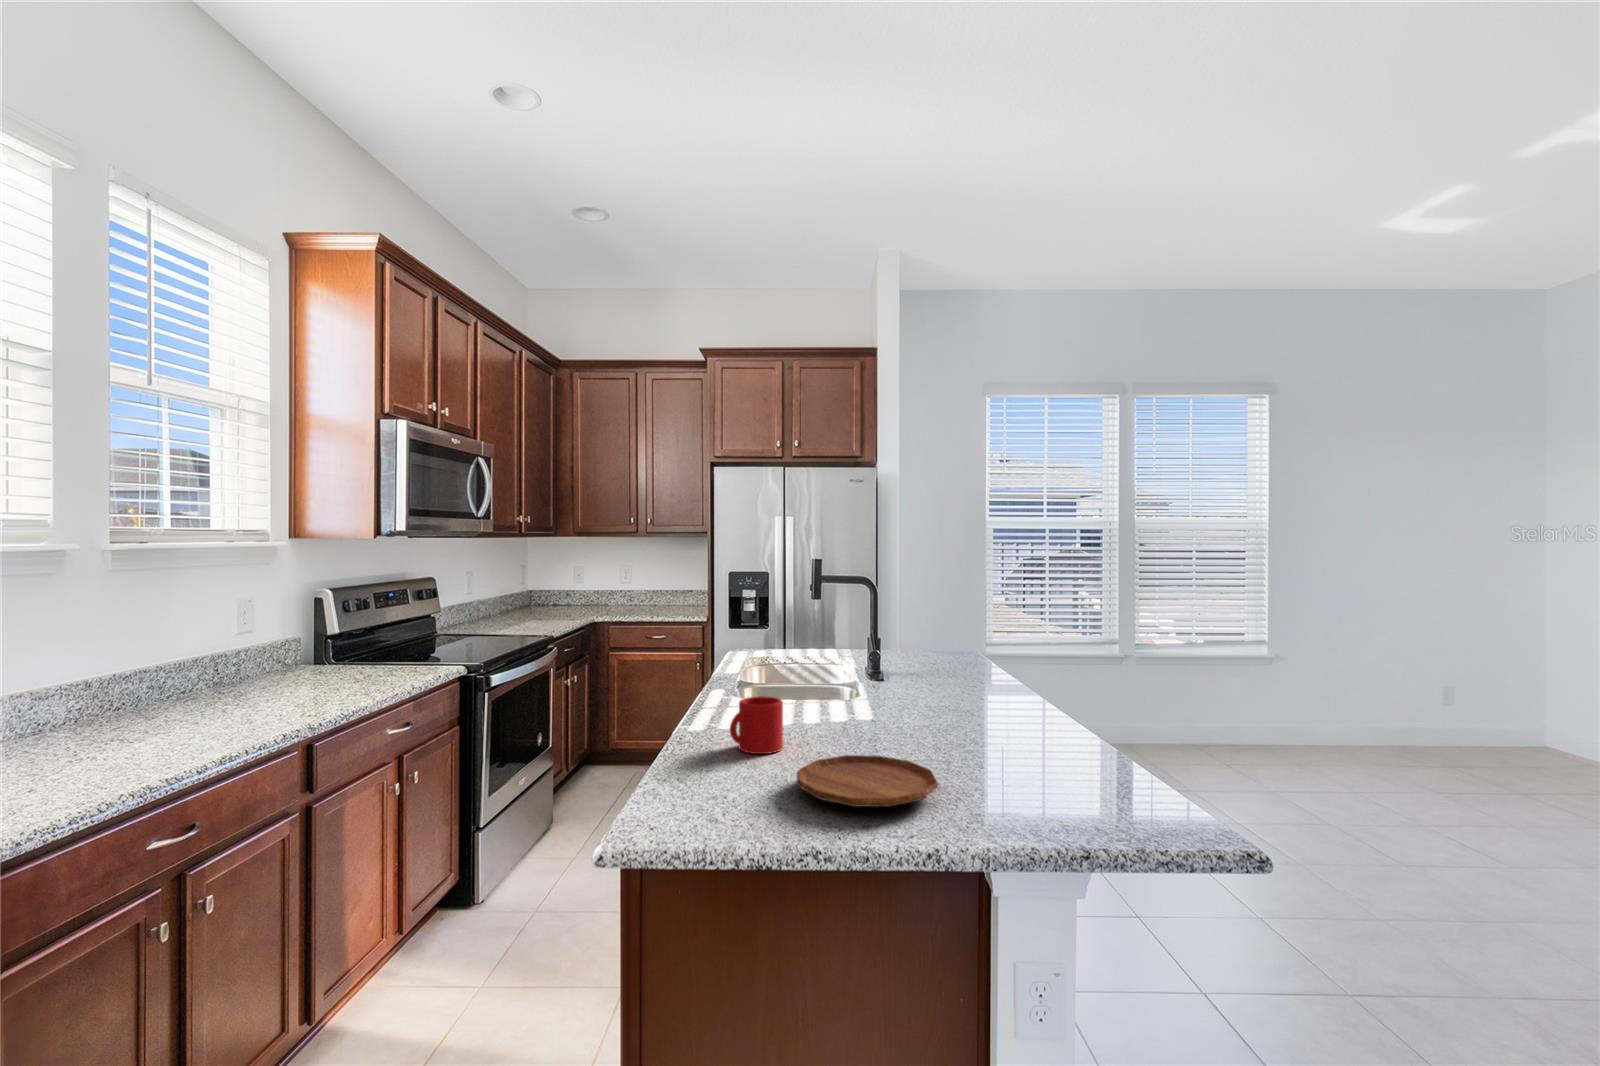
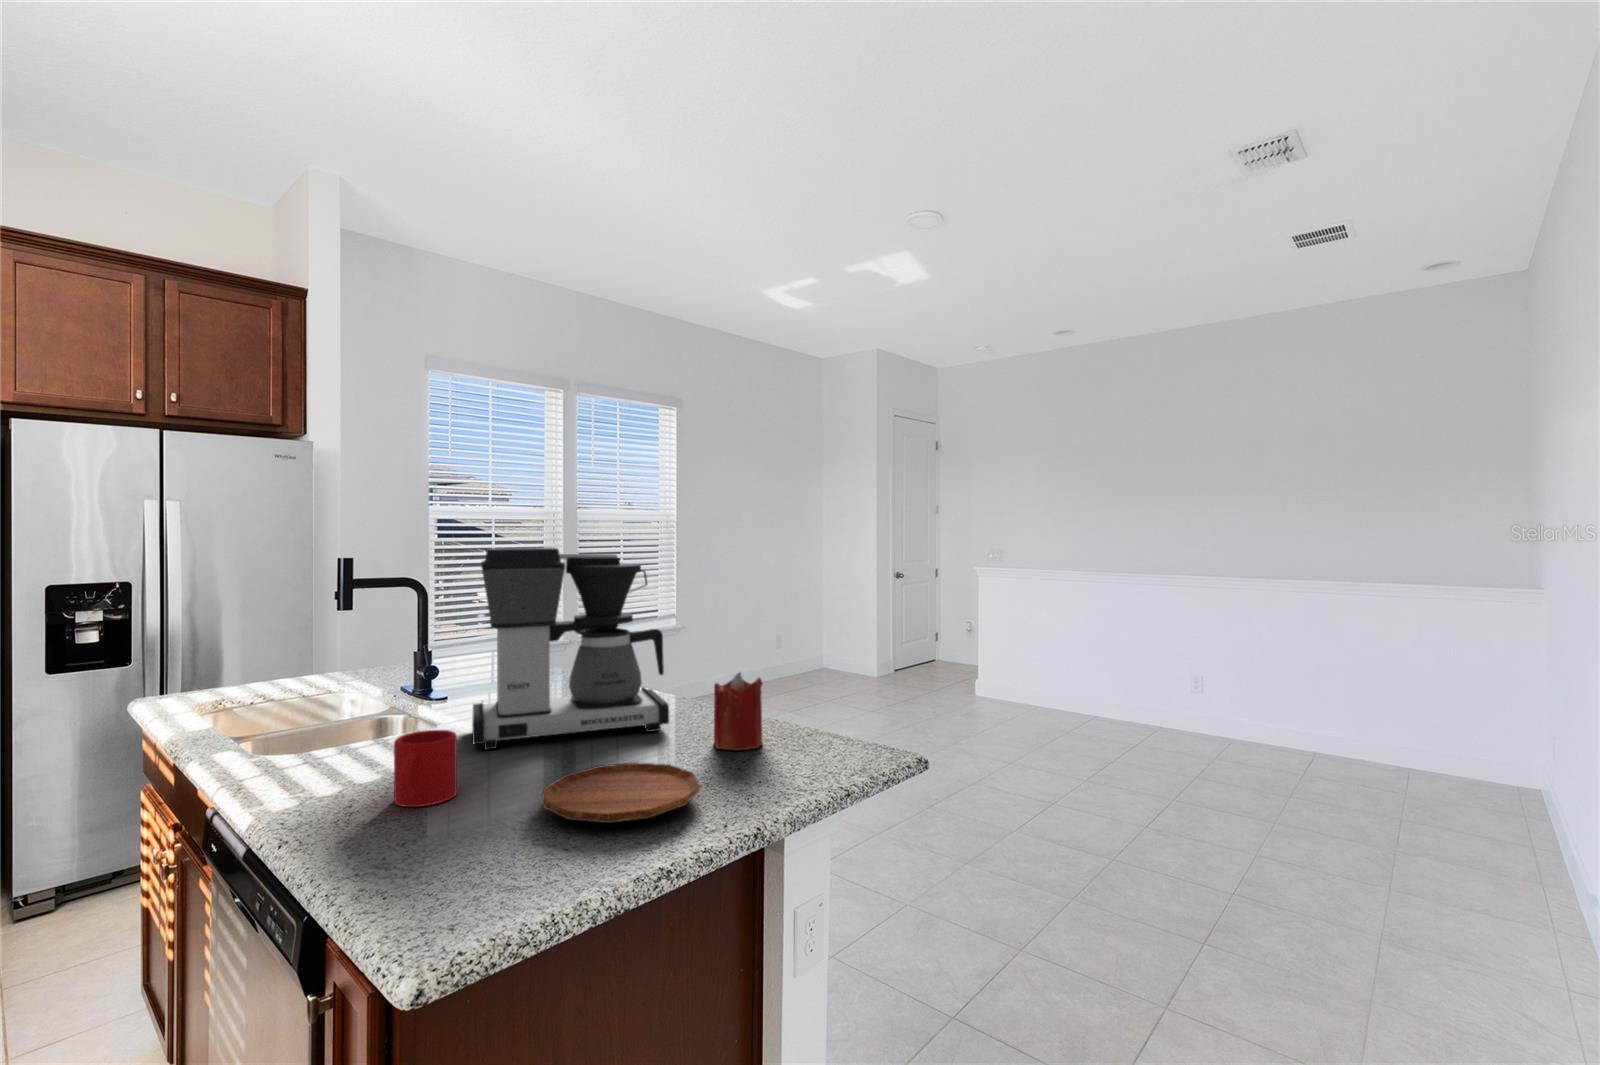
coffee maker: none [832,555,1016,743] -> present [472,547,669,750]
candle: none [1019,695,1077,782] -> present [714,672,762,750]

